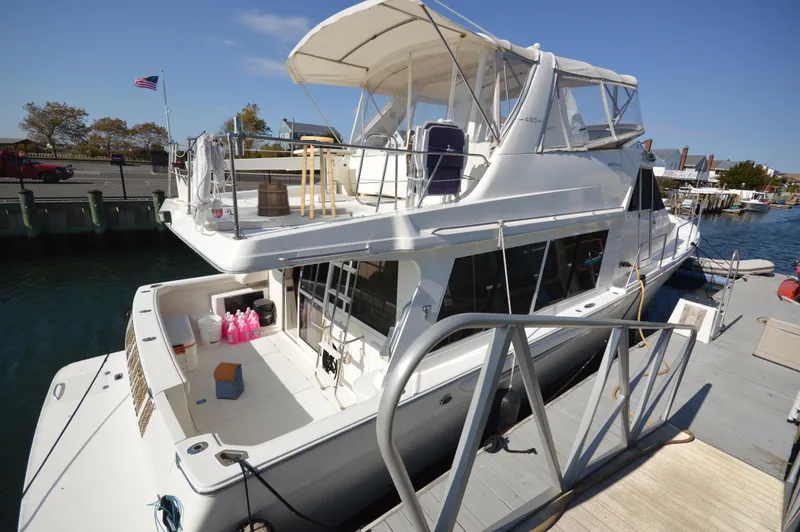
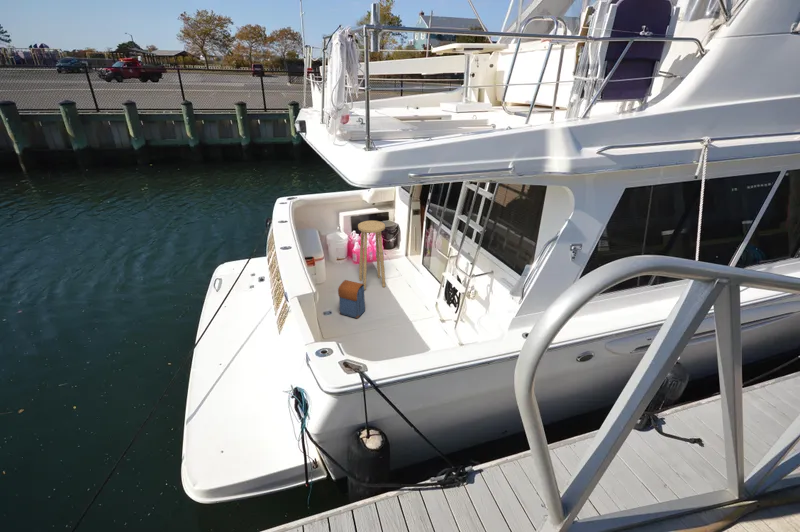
stool: present [301,136,336,219] -> present [358,221,385,290]
bucket: present [257,180,290,216] -> none [389,83,424,126]

